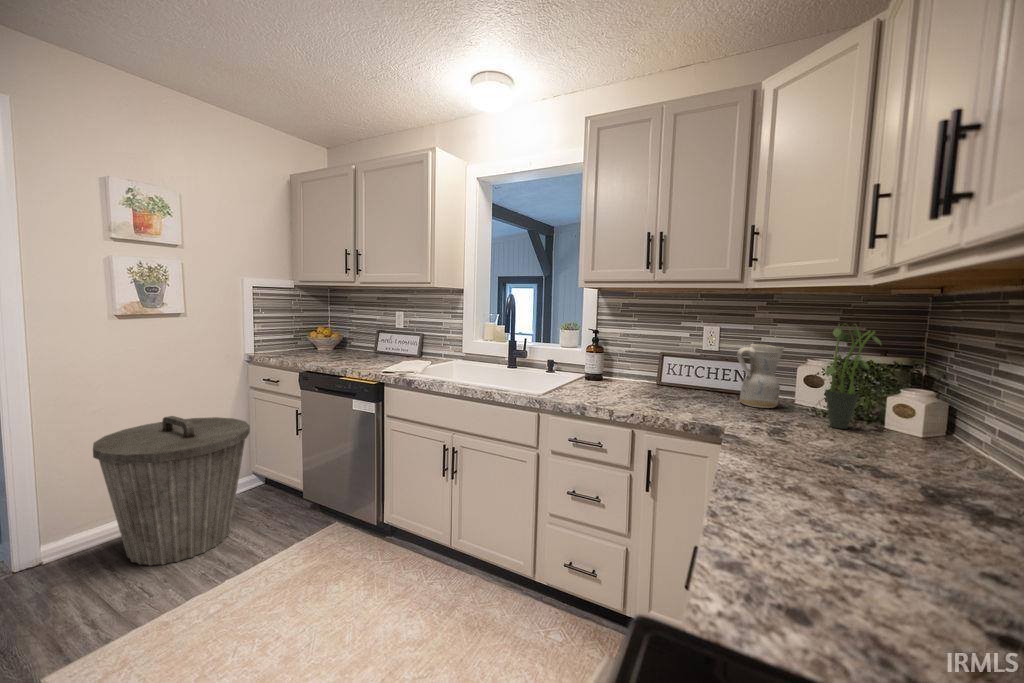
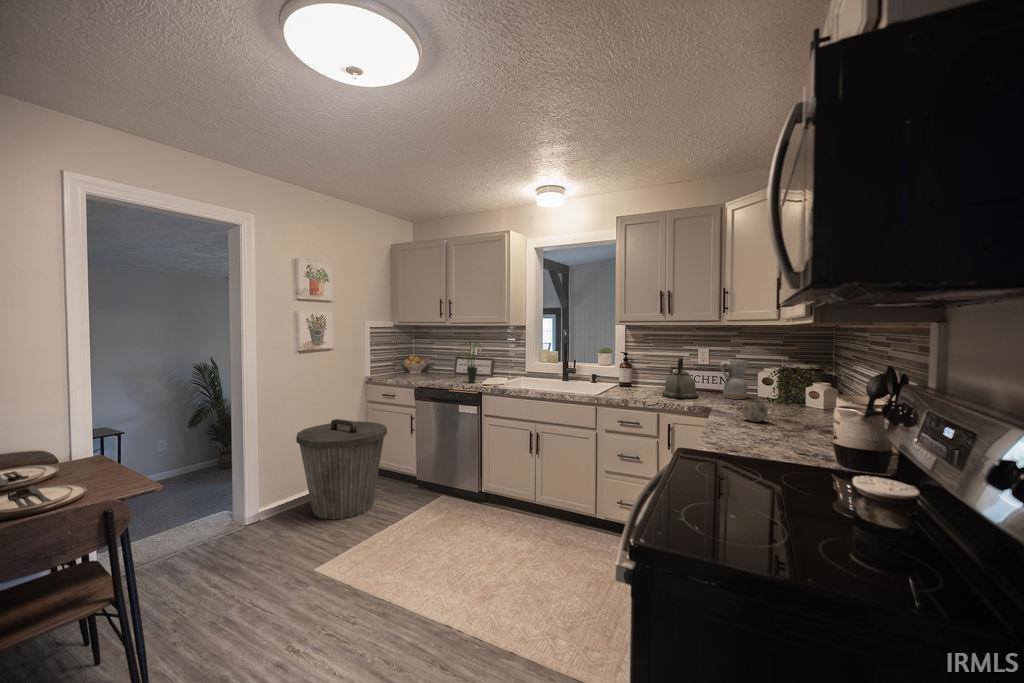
potted plant: present [825,325,881,429] -> present [463,342,478,383]
kettle: none [644,340,700,406] -> present [662,358,698,399]
mug: none [784,426,854,473] -> present [743,400,775,422]

